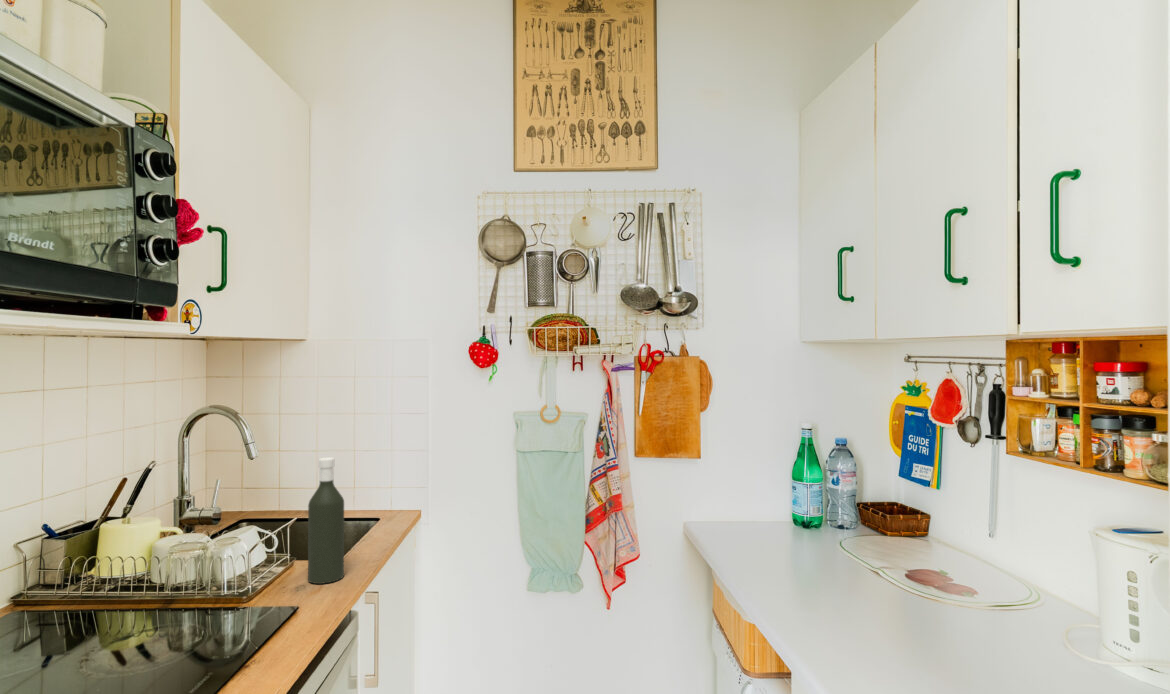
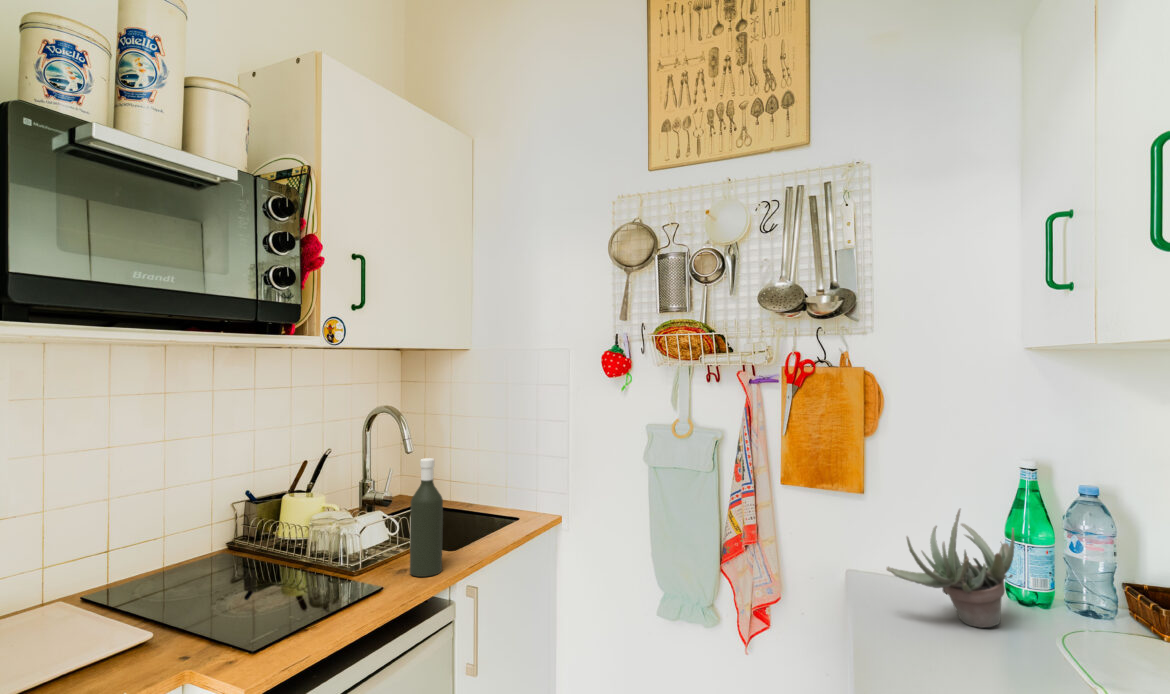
succulent plant: none [734,460,814,544] -> present [887,509,1014,628]

